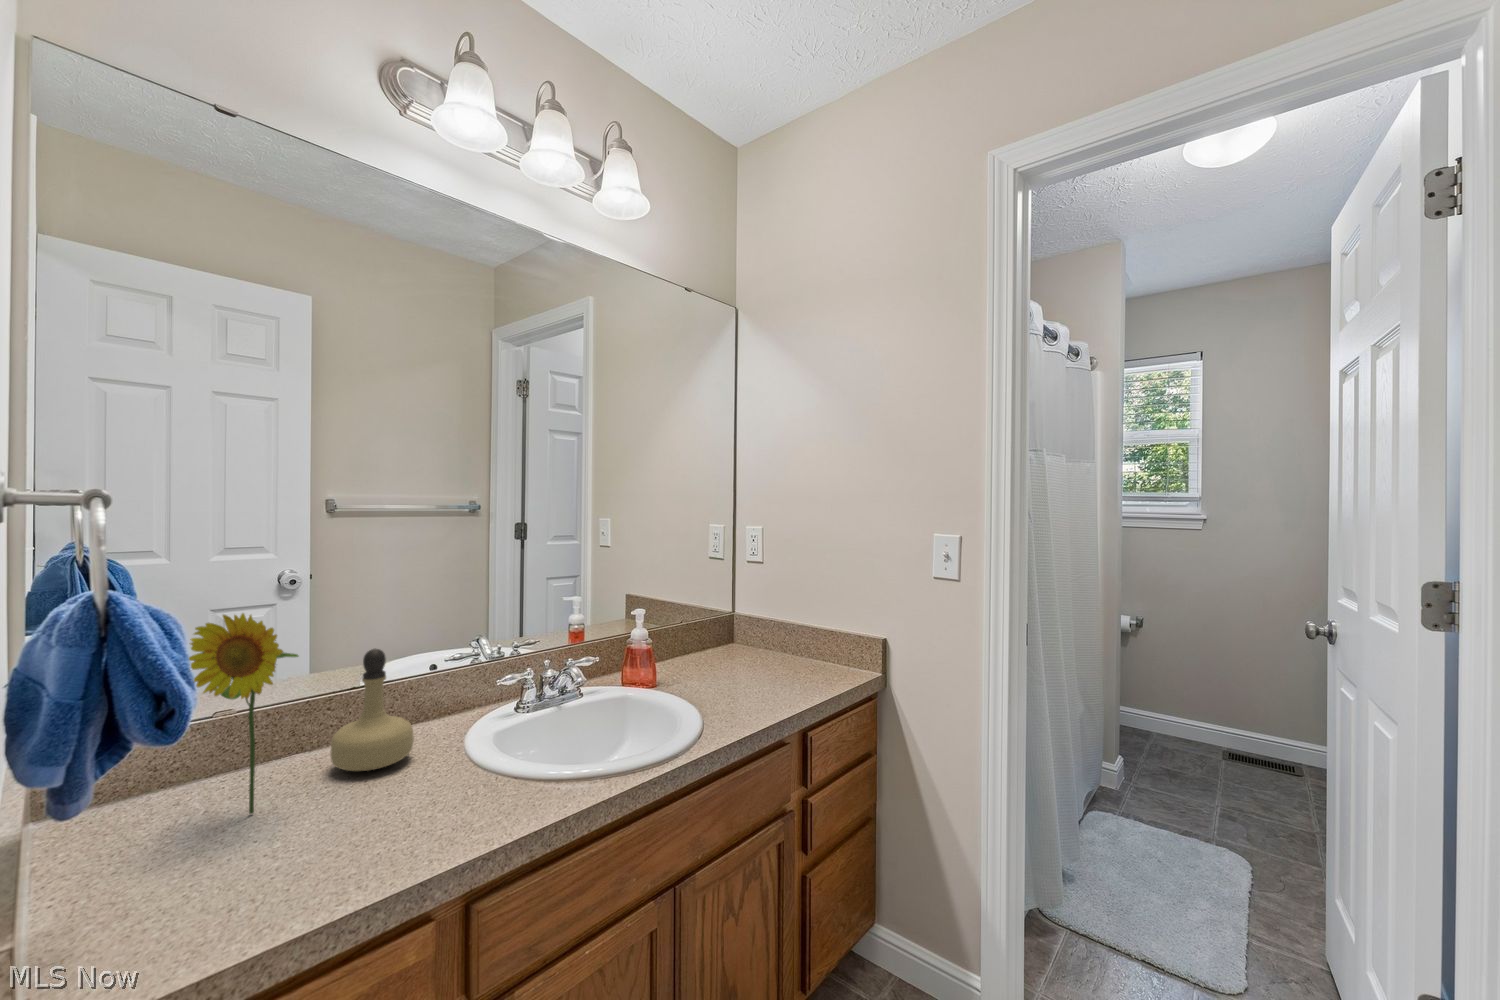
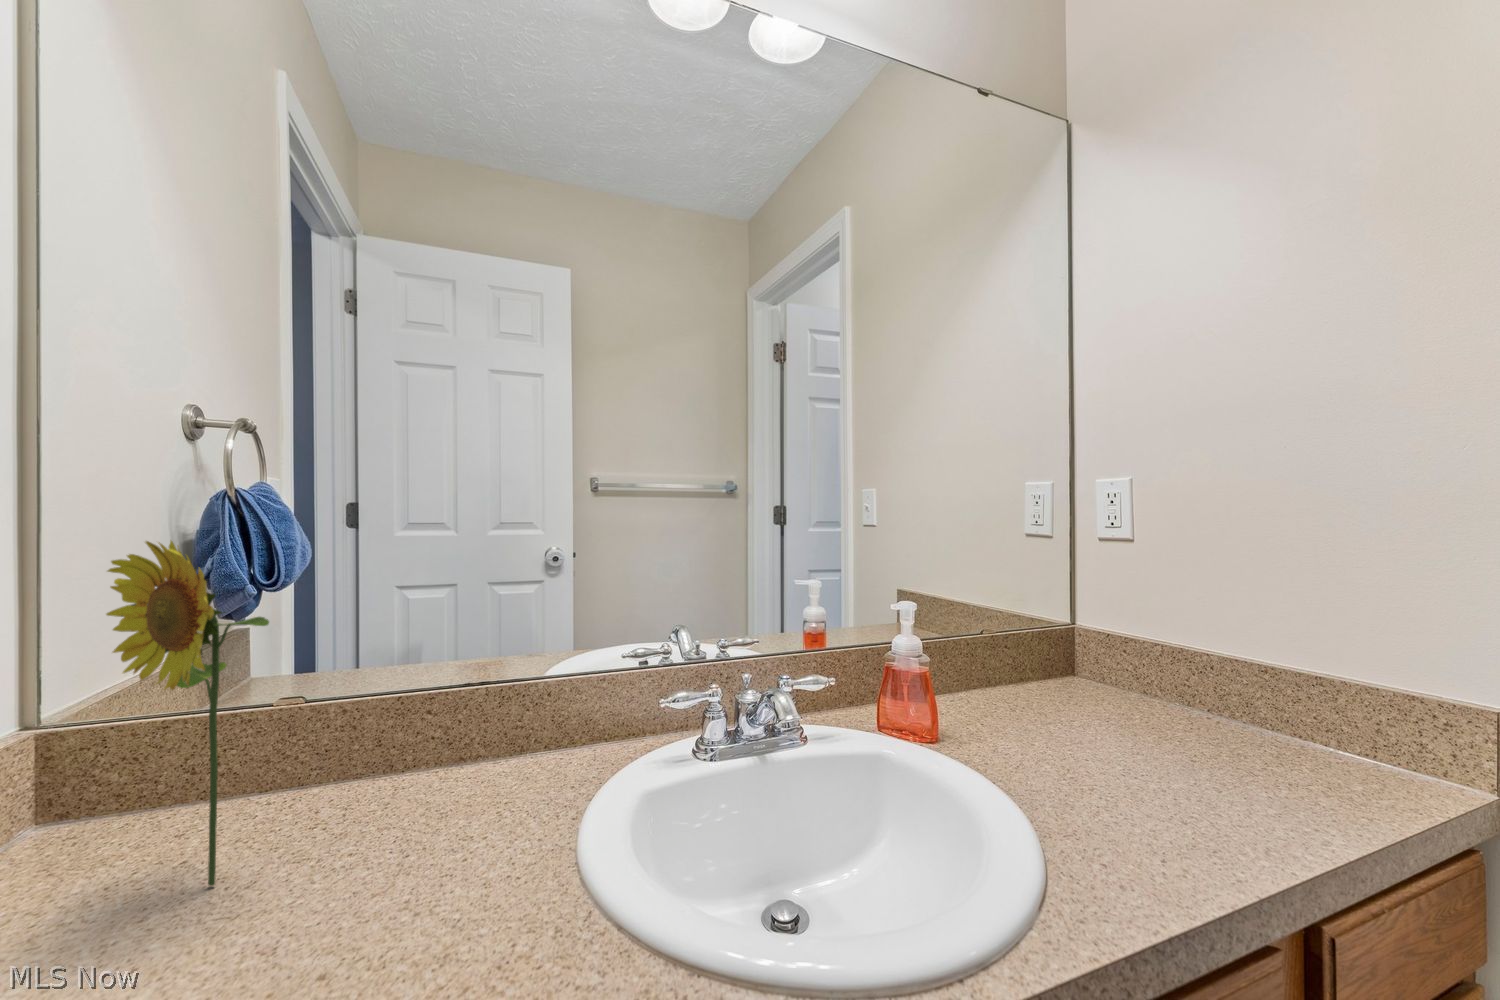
perfume bottle: present [330,649,414,771] -> none [378,627,509,832]

